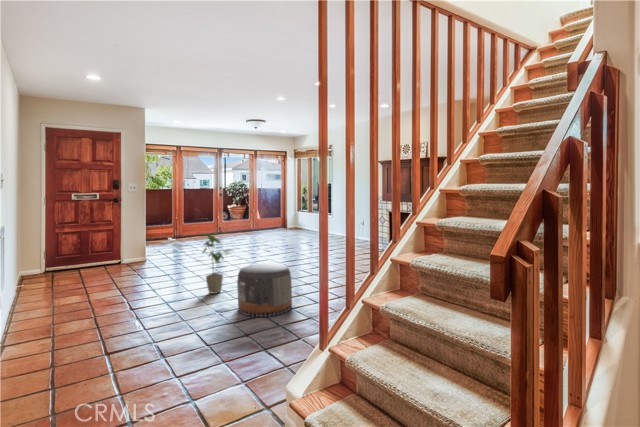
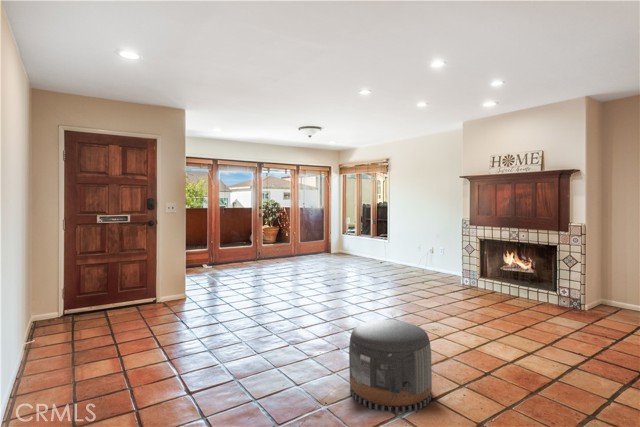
house plant: present [203,232,231,294] -> none [281,271,328,359]

